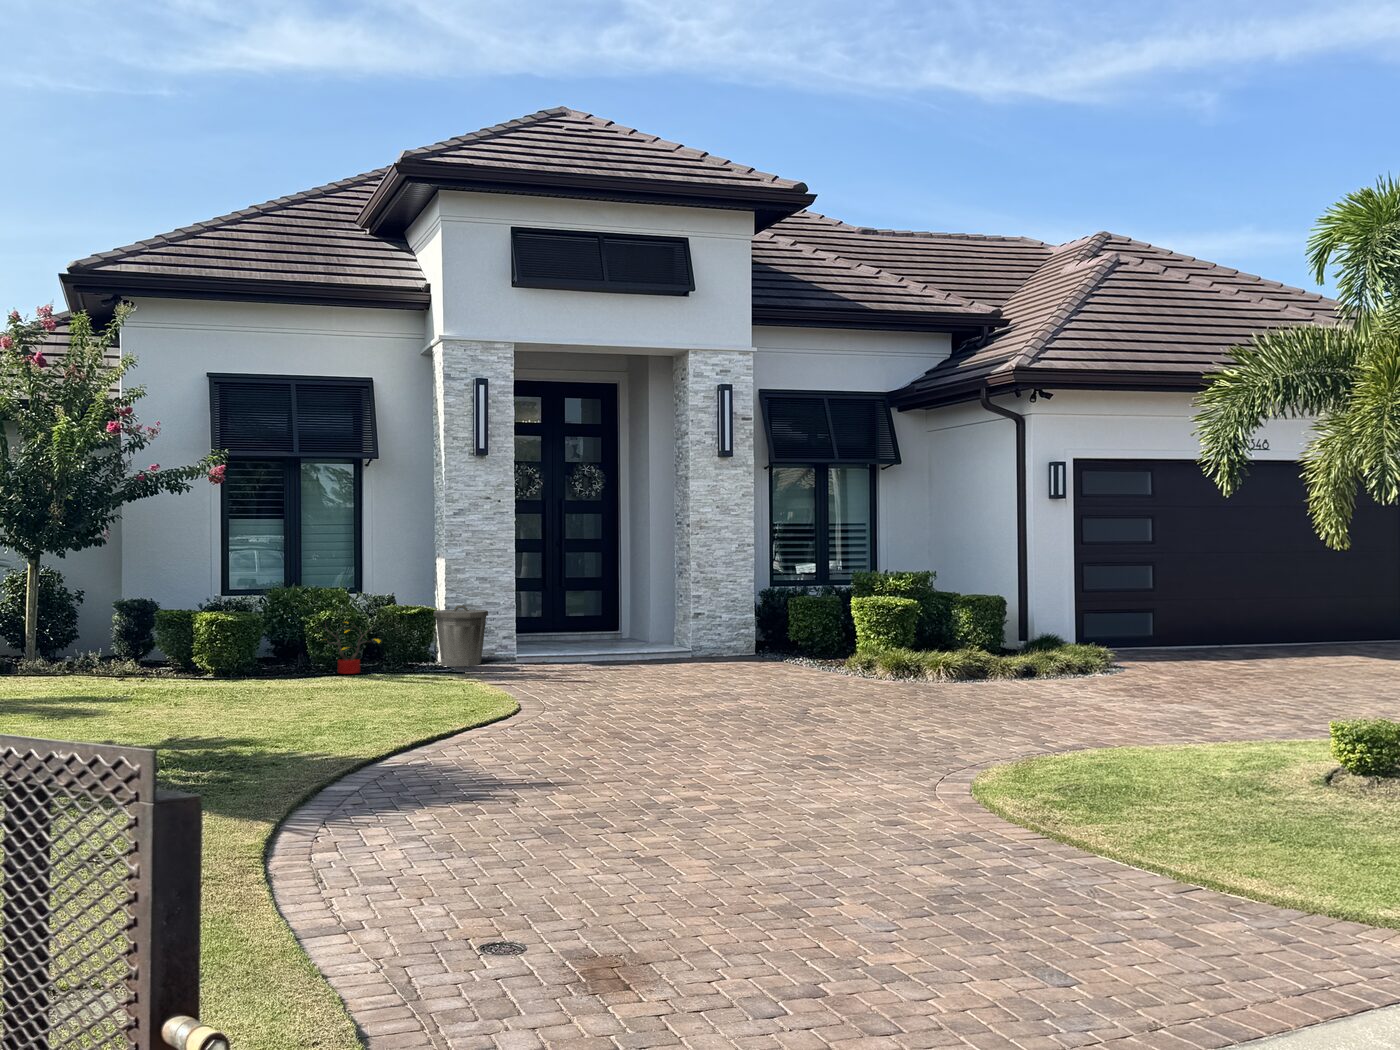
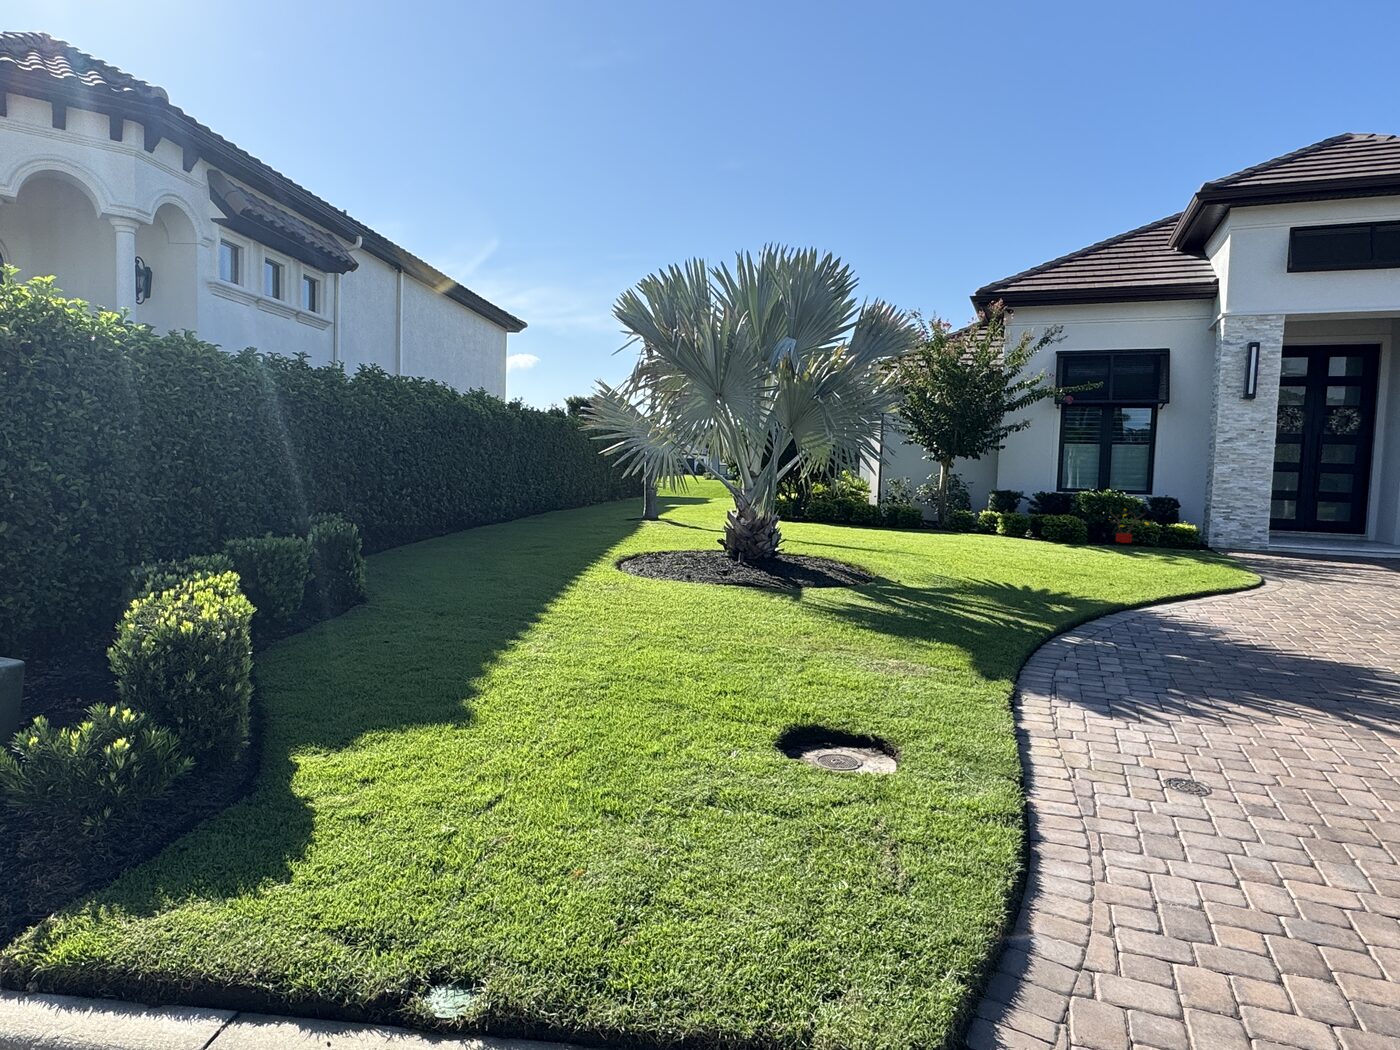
trash can: present [433,605,488,666] -> none [1193,505,1239,548]

